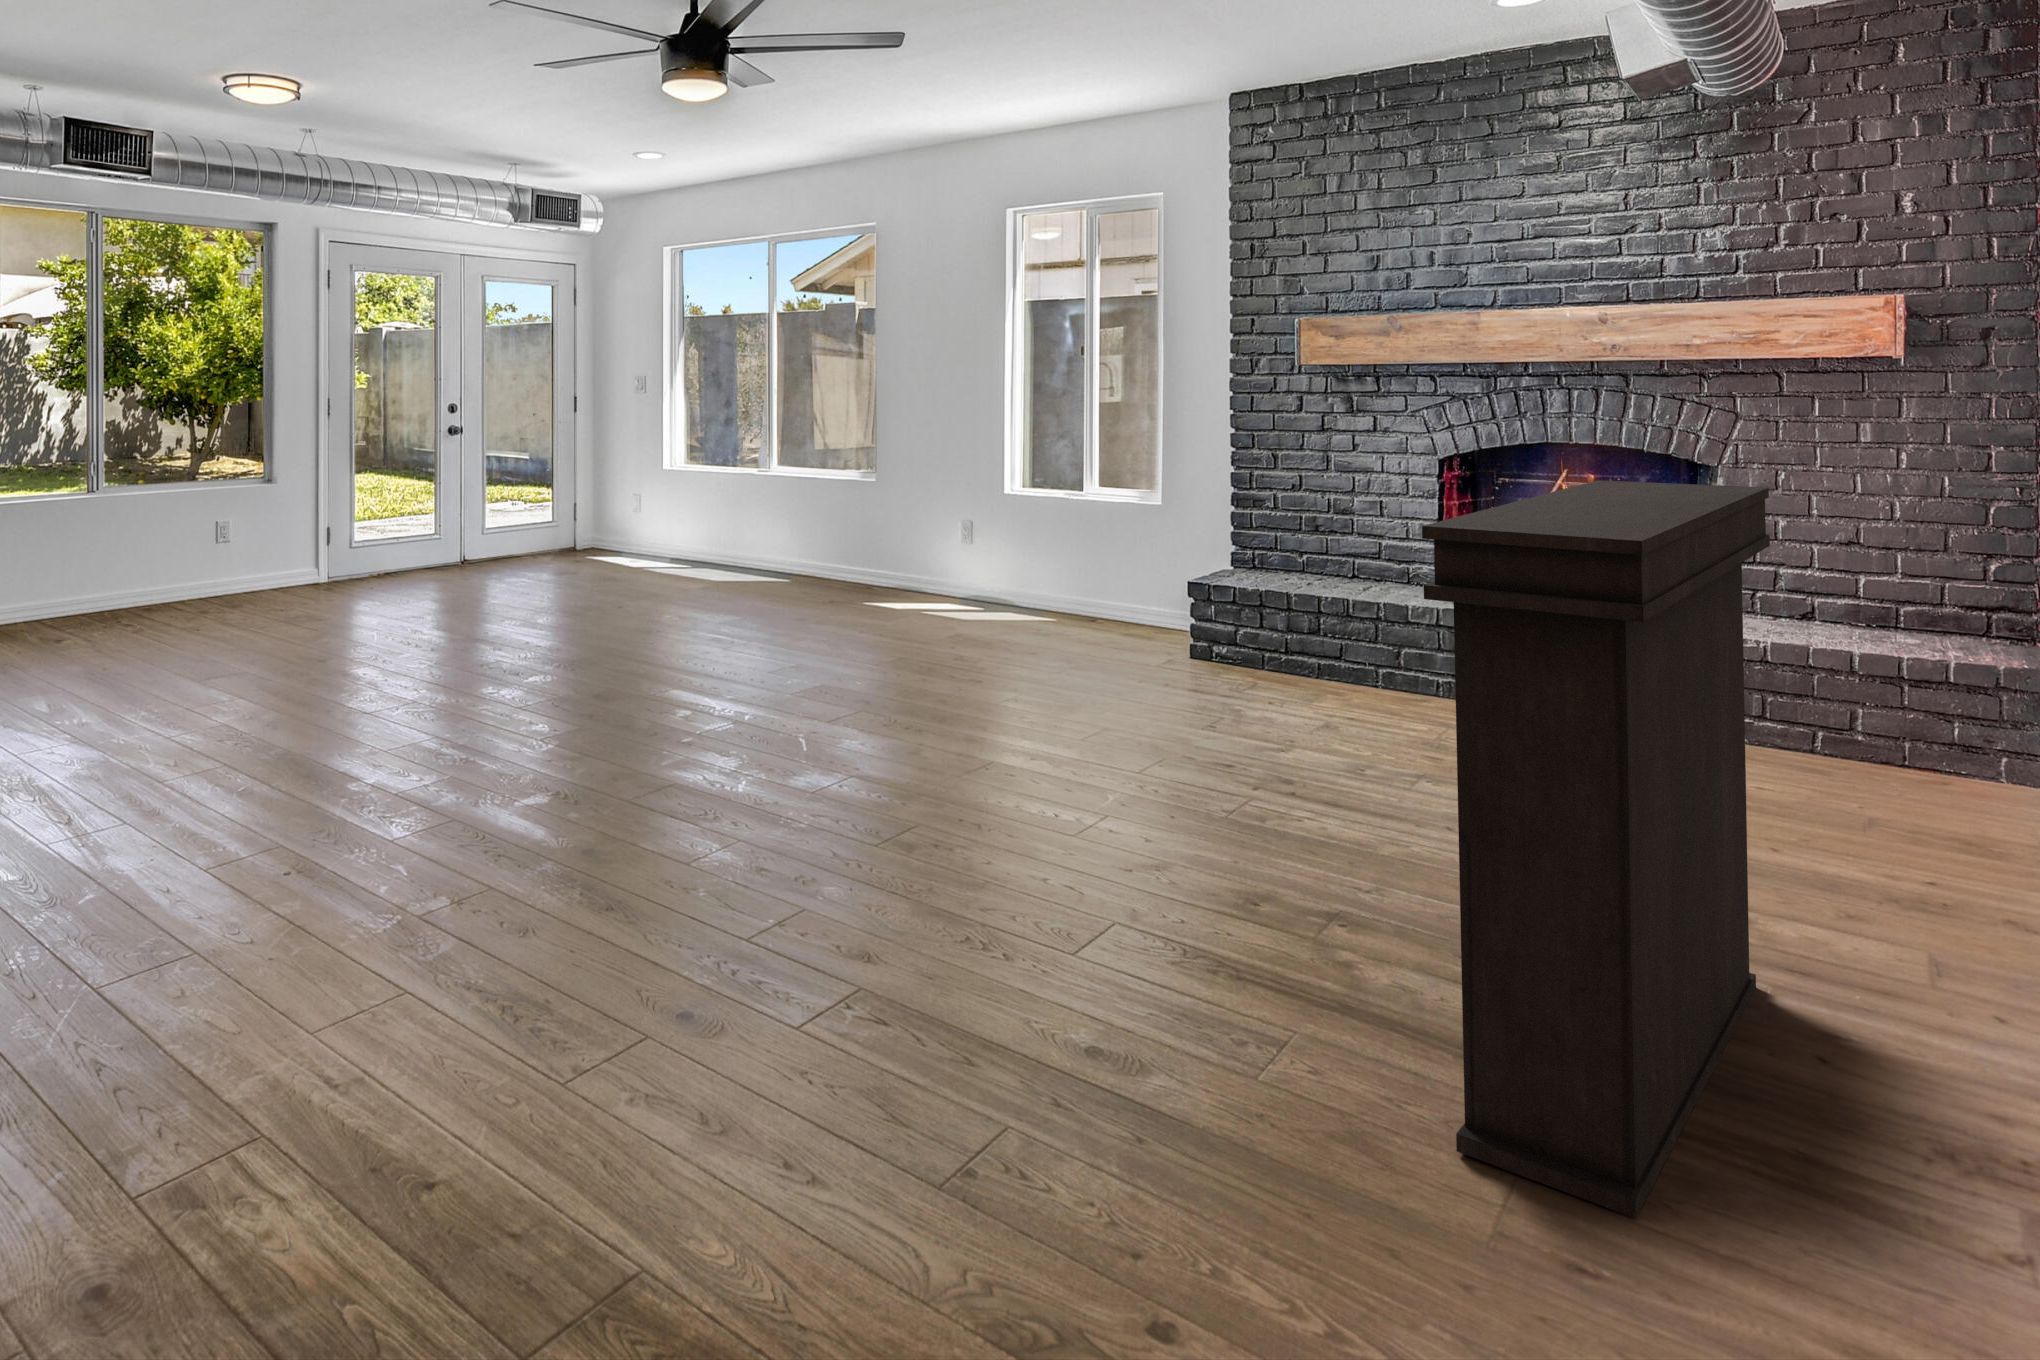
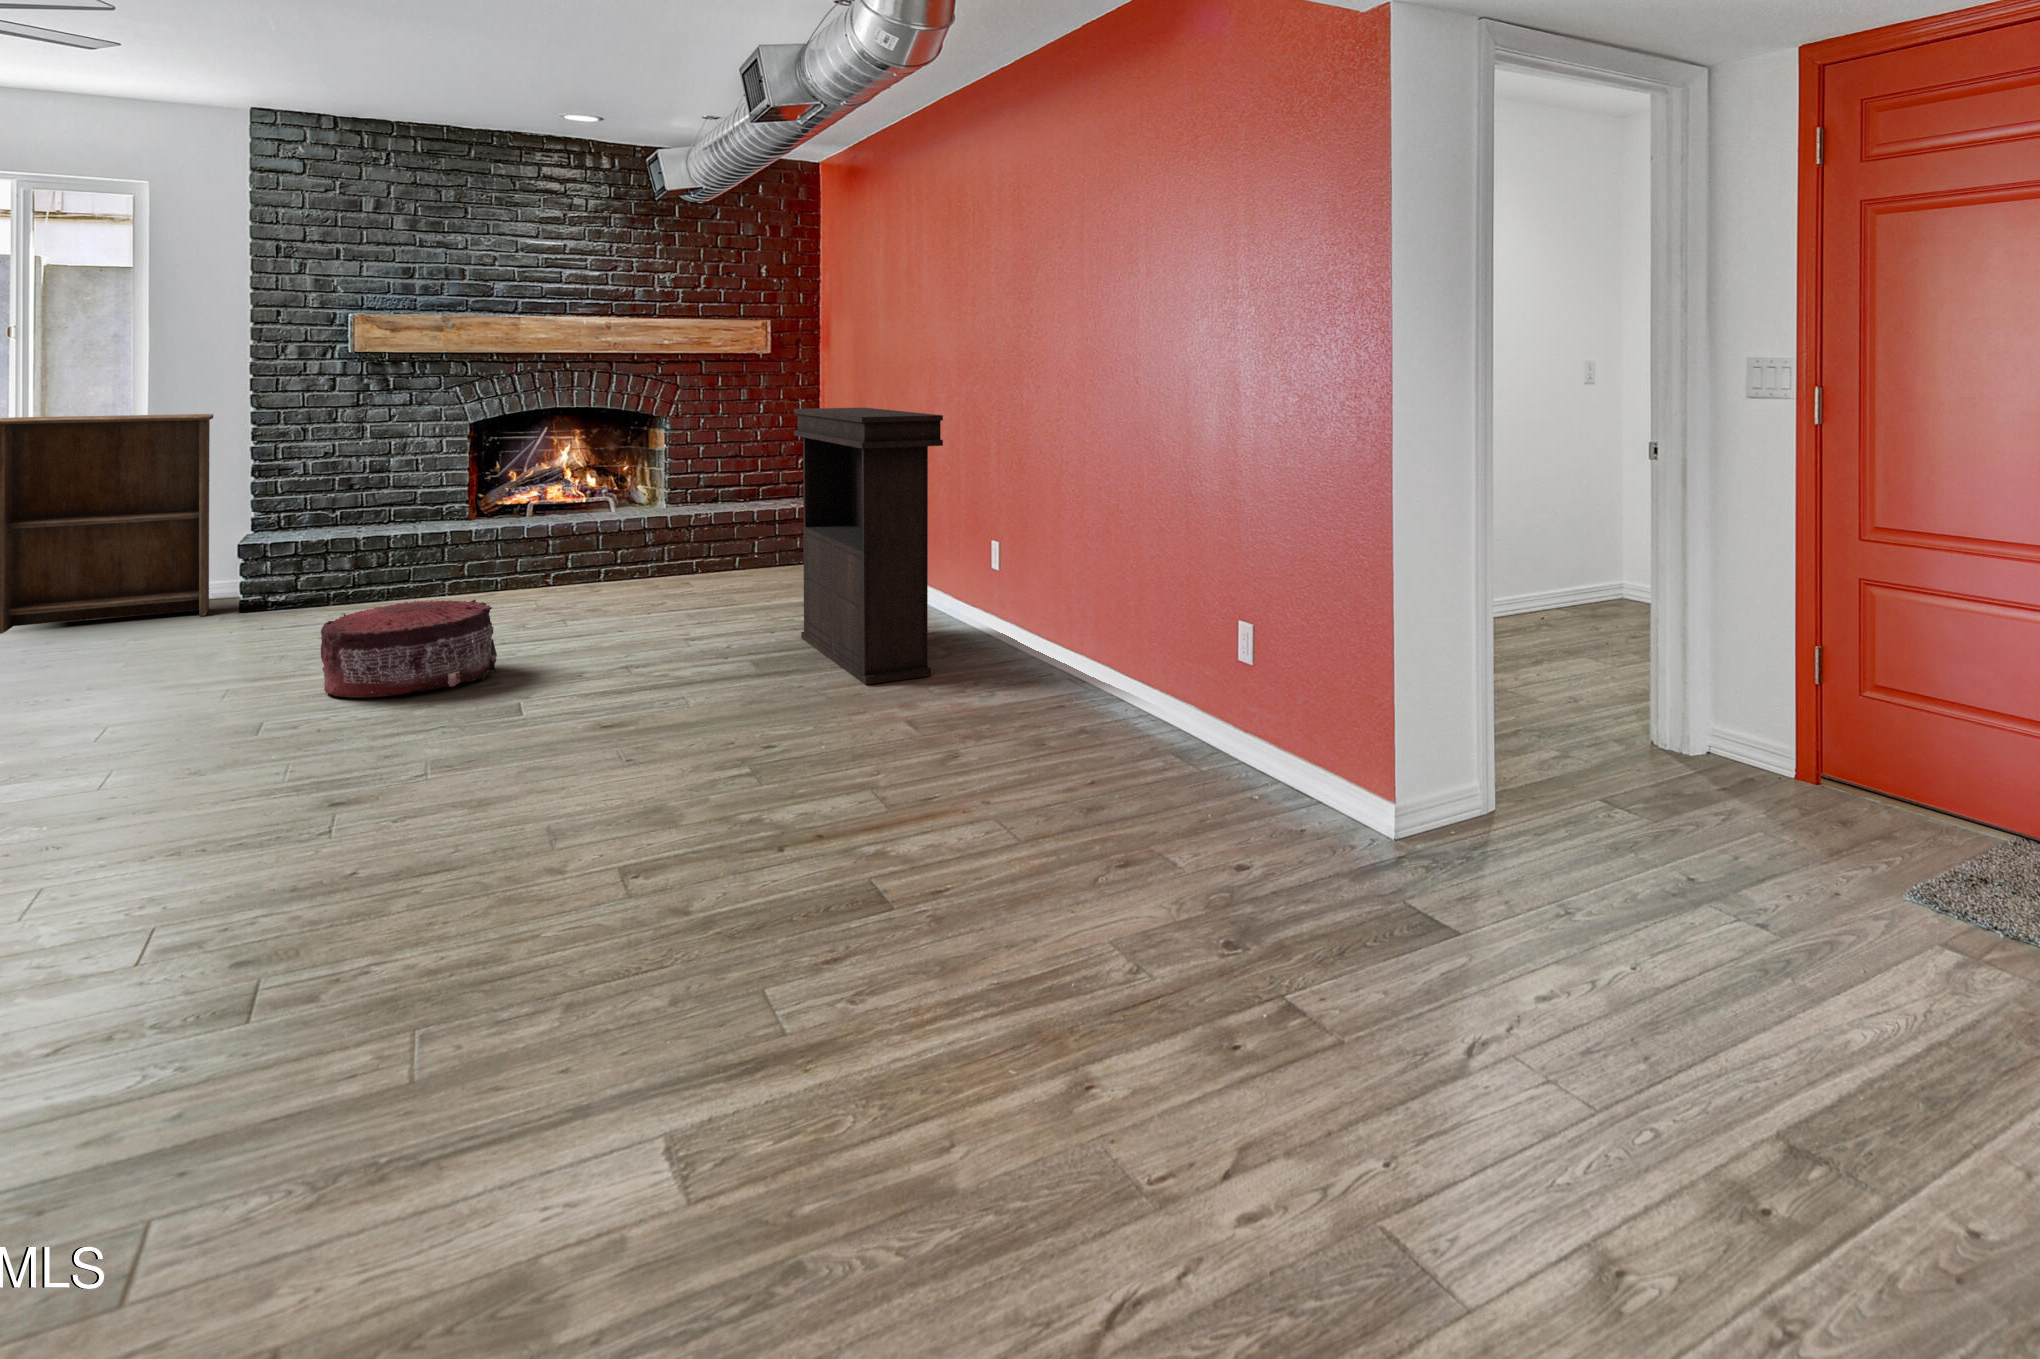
bookshelf: none [1014,431,1182,651] -> present [0,414,213,634]
pouf: none [963,695,1155,837] -> present [321,600,497,698]

